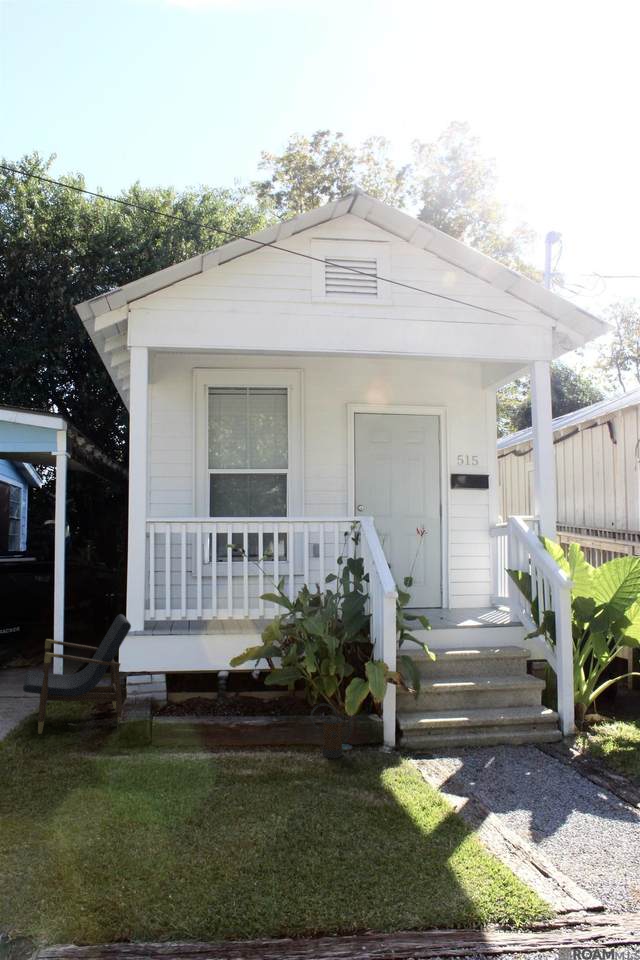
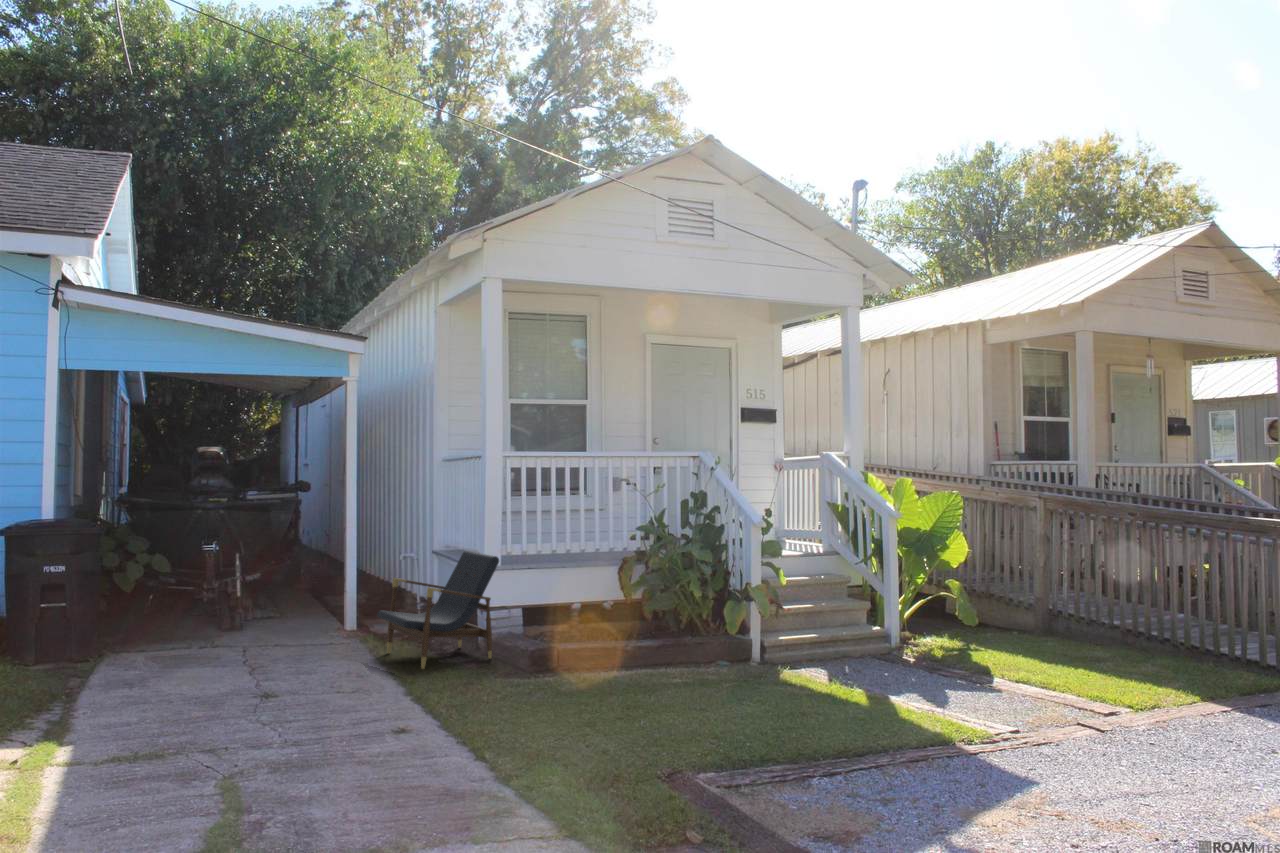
watering can: present [311,704,354,758] -> none [703,623,740,670]

